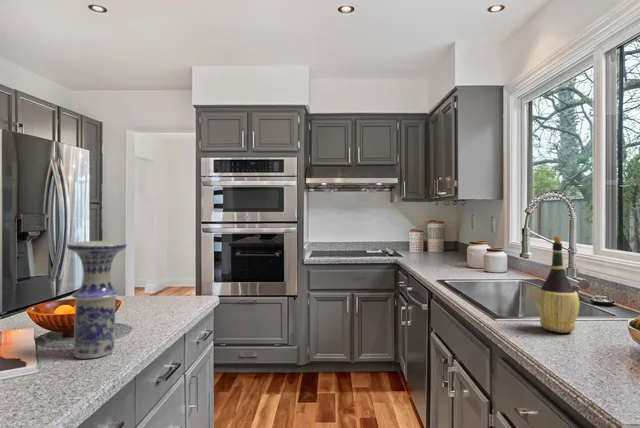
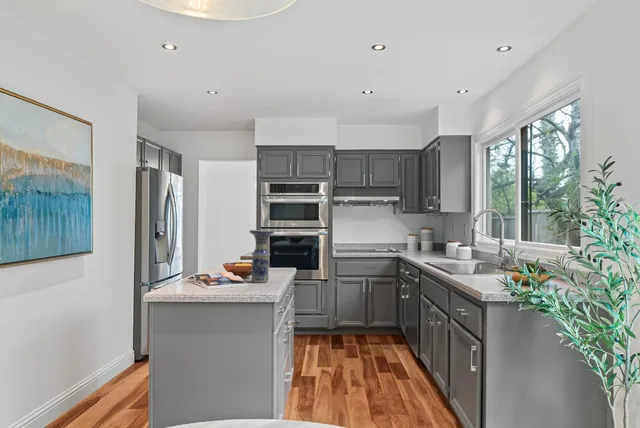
wine bottle: present [536,237,580,332] -> none [471,230,492,278]

